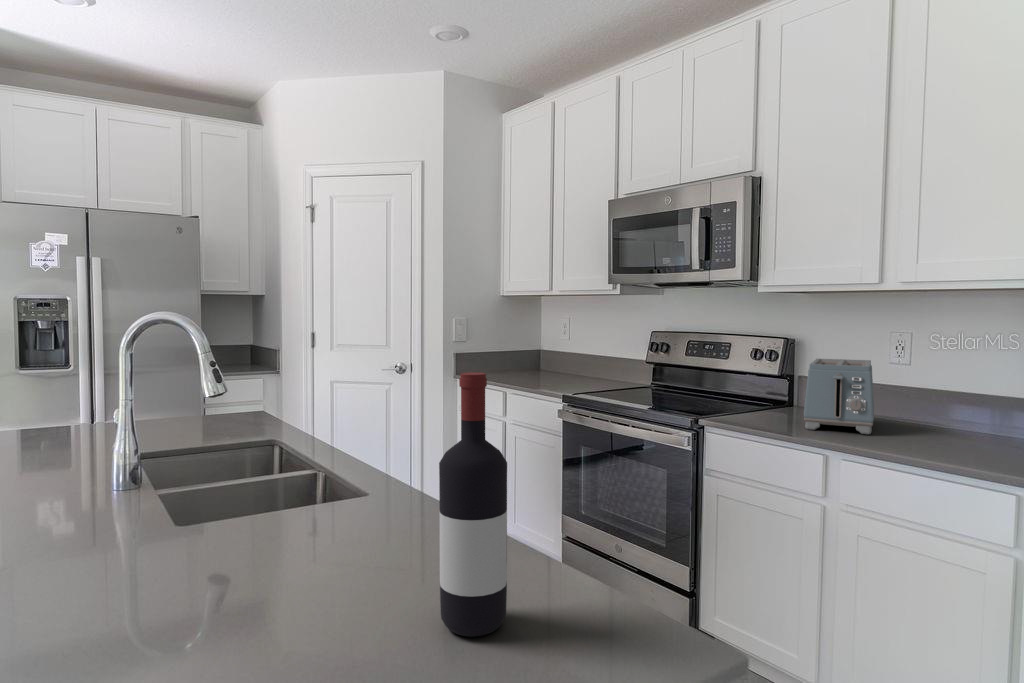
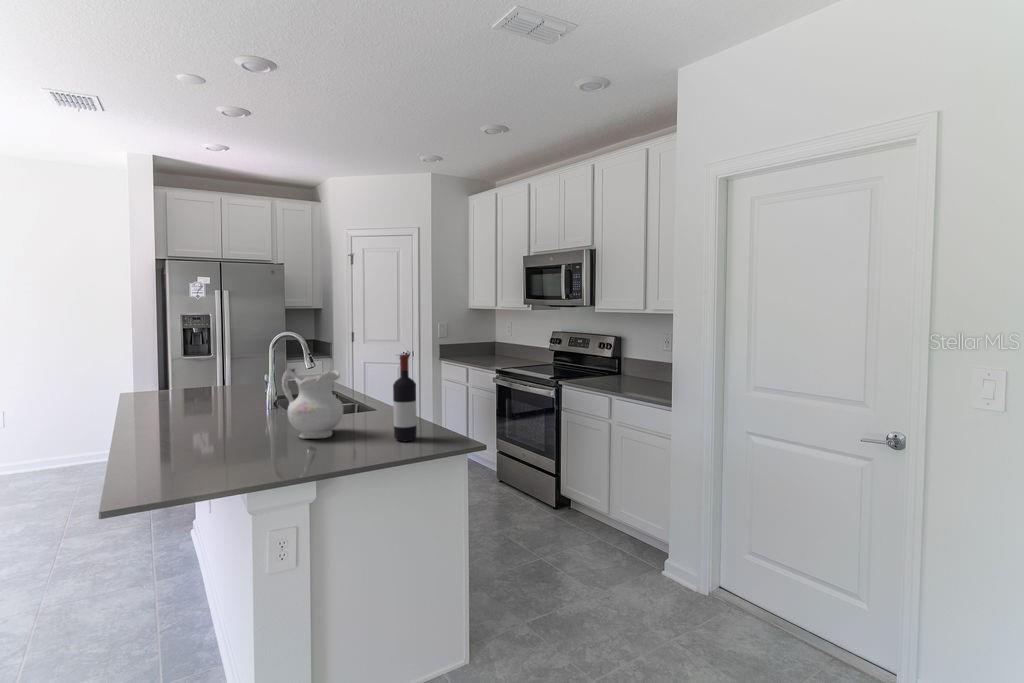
toaster: present [804,359,874,434] -> none [608,348,652,387]
ceramic pitcher: none [117,409,290,619] -> present [282,368,343,439]

